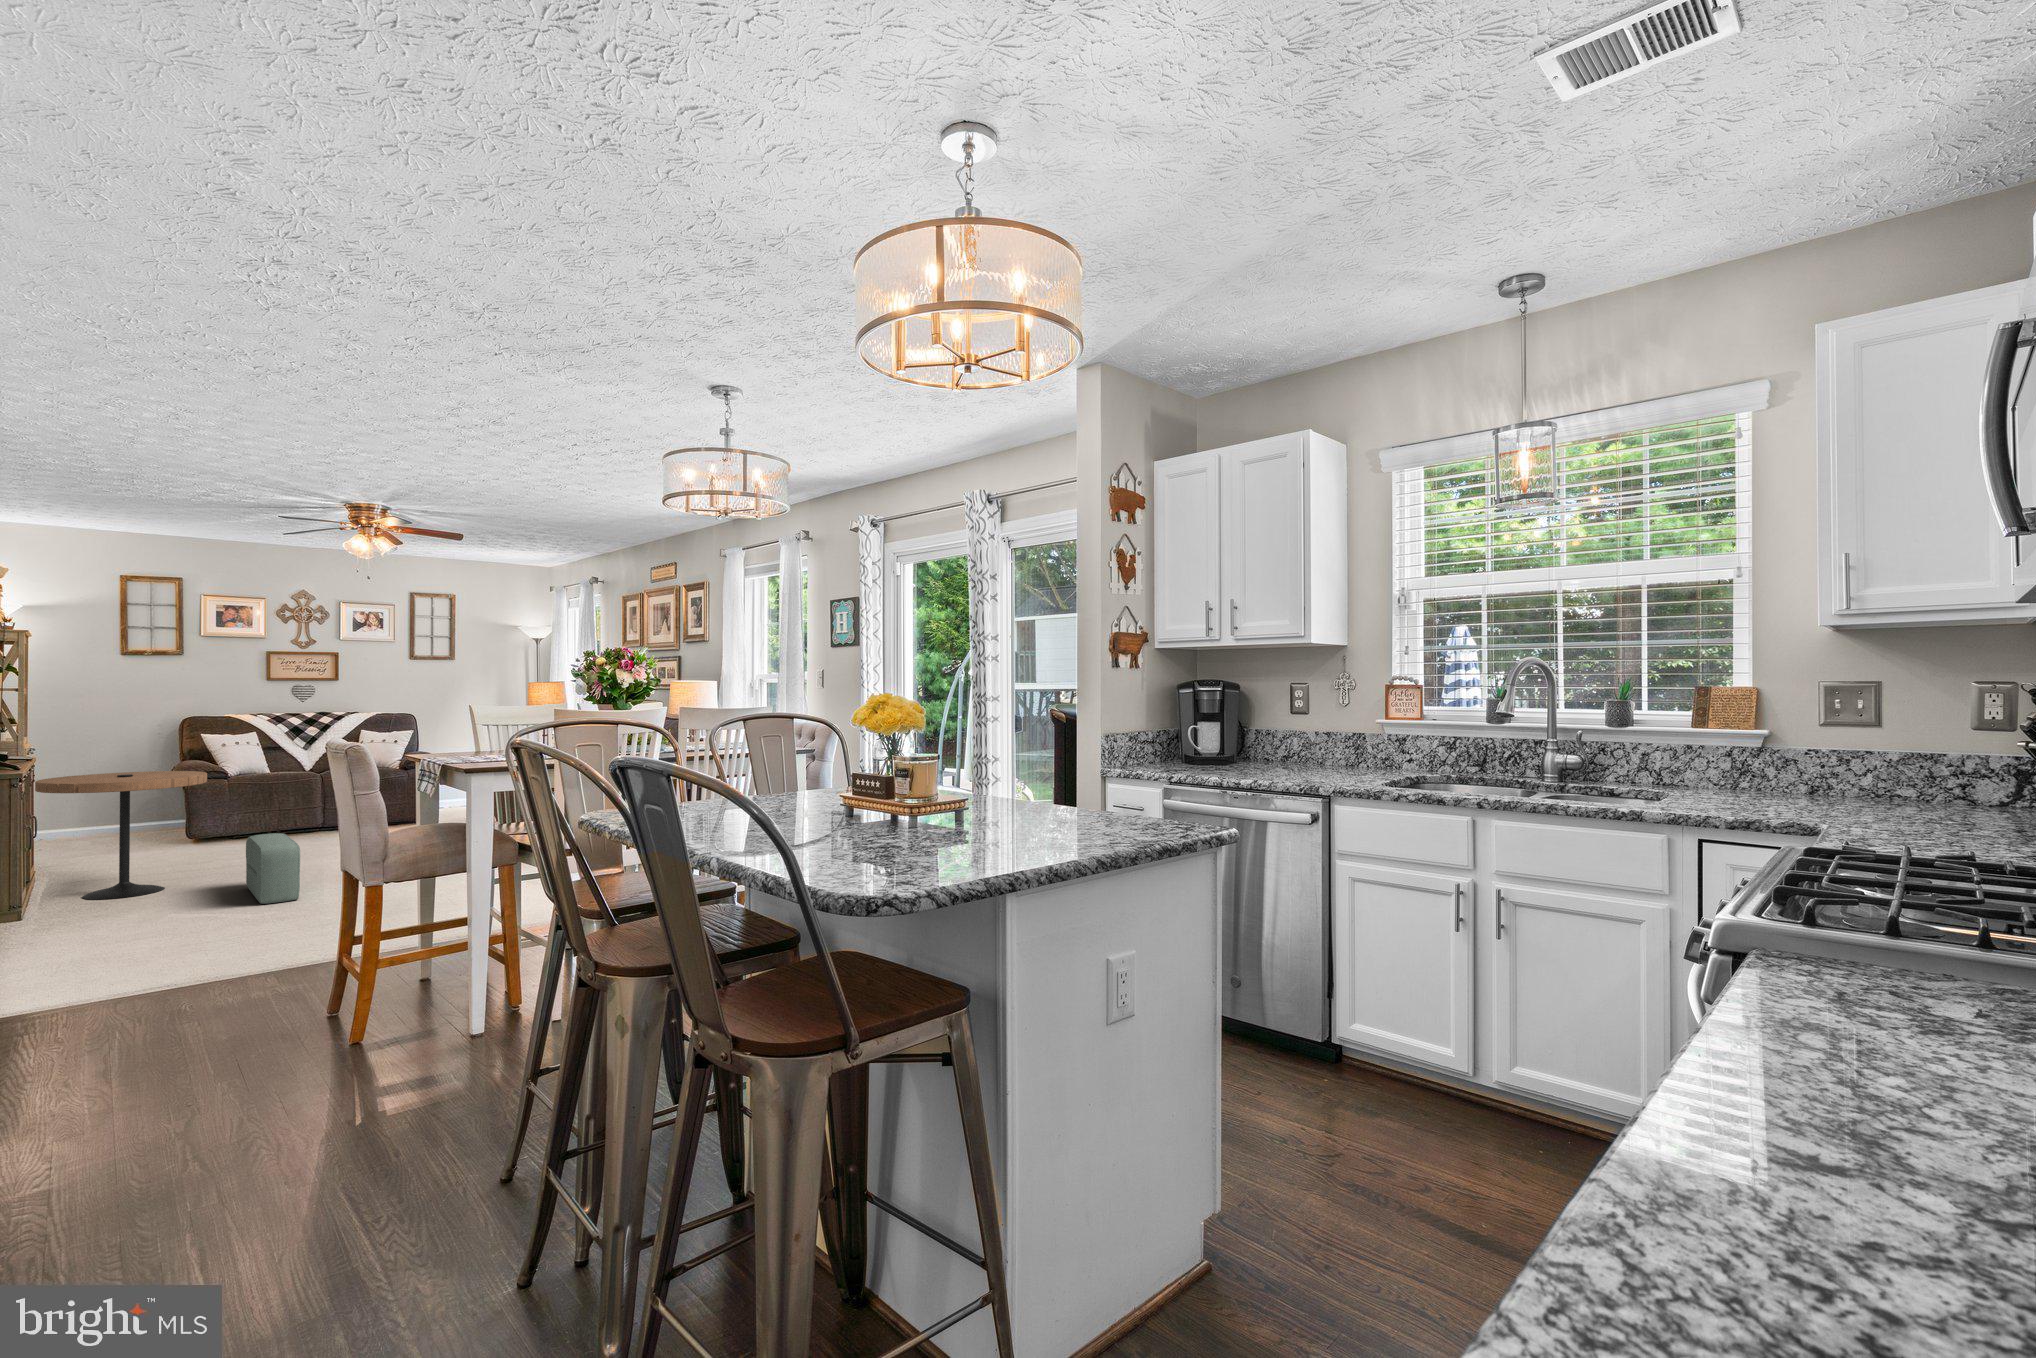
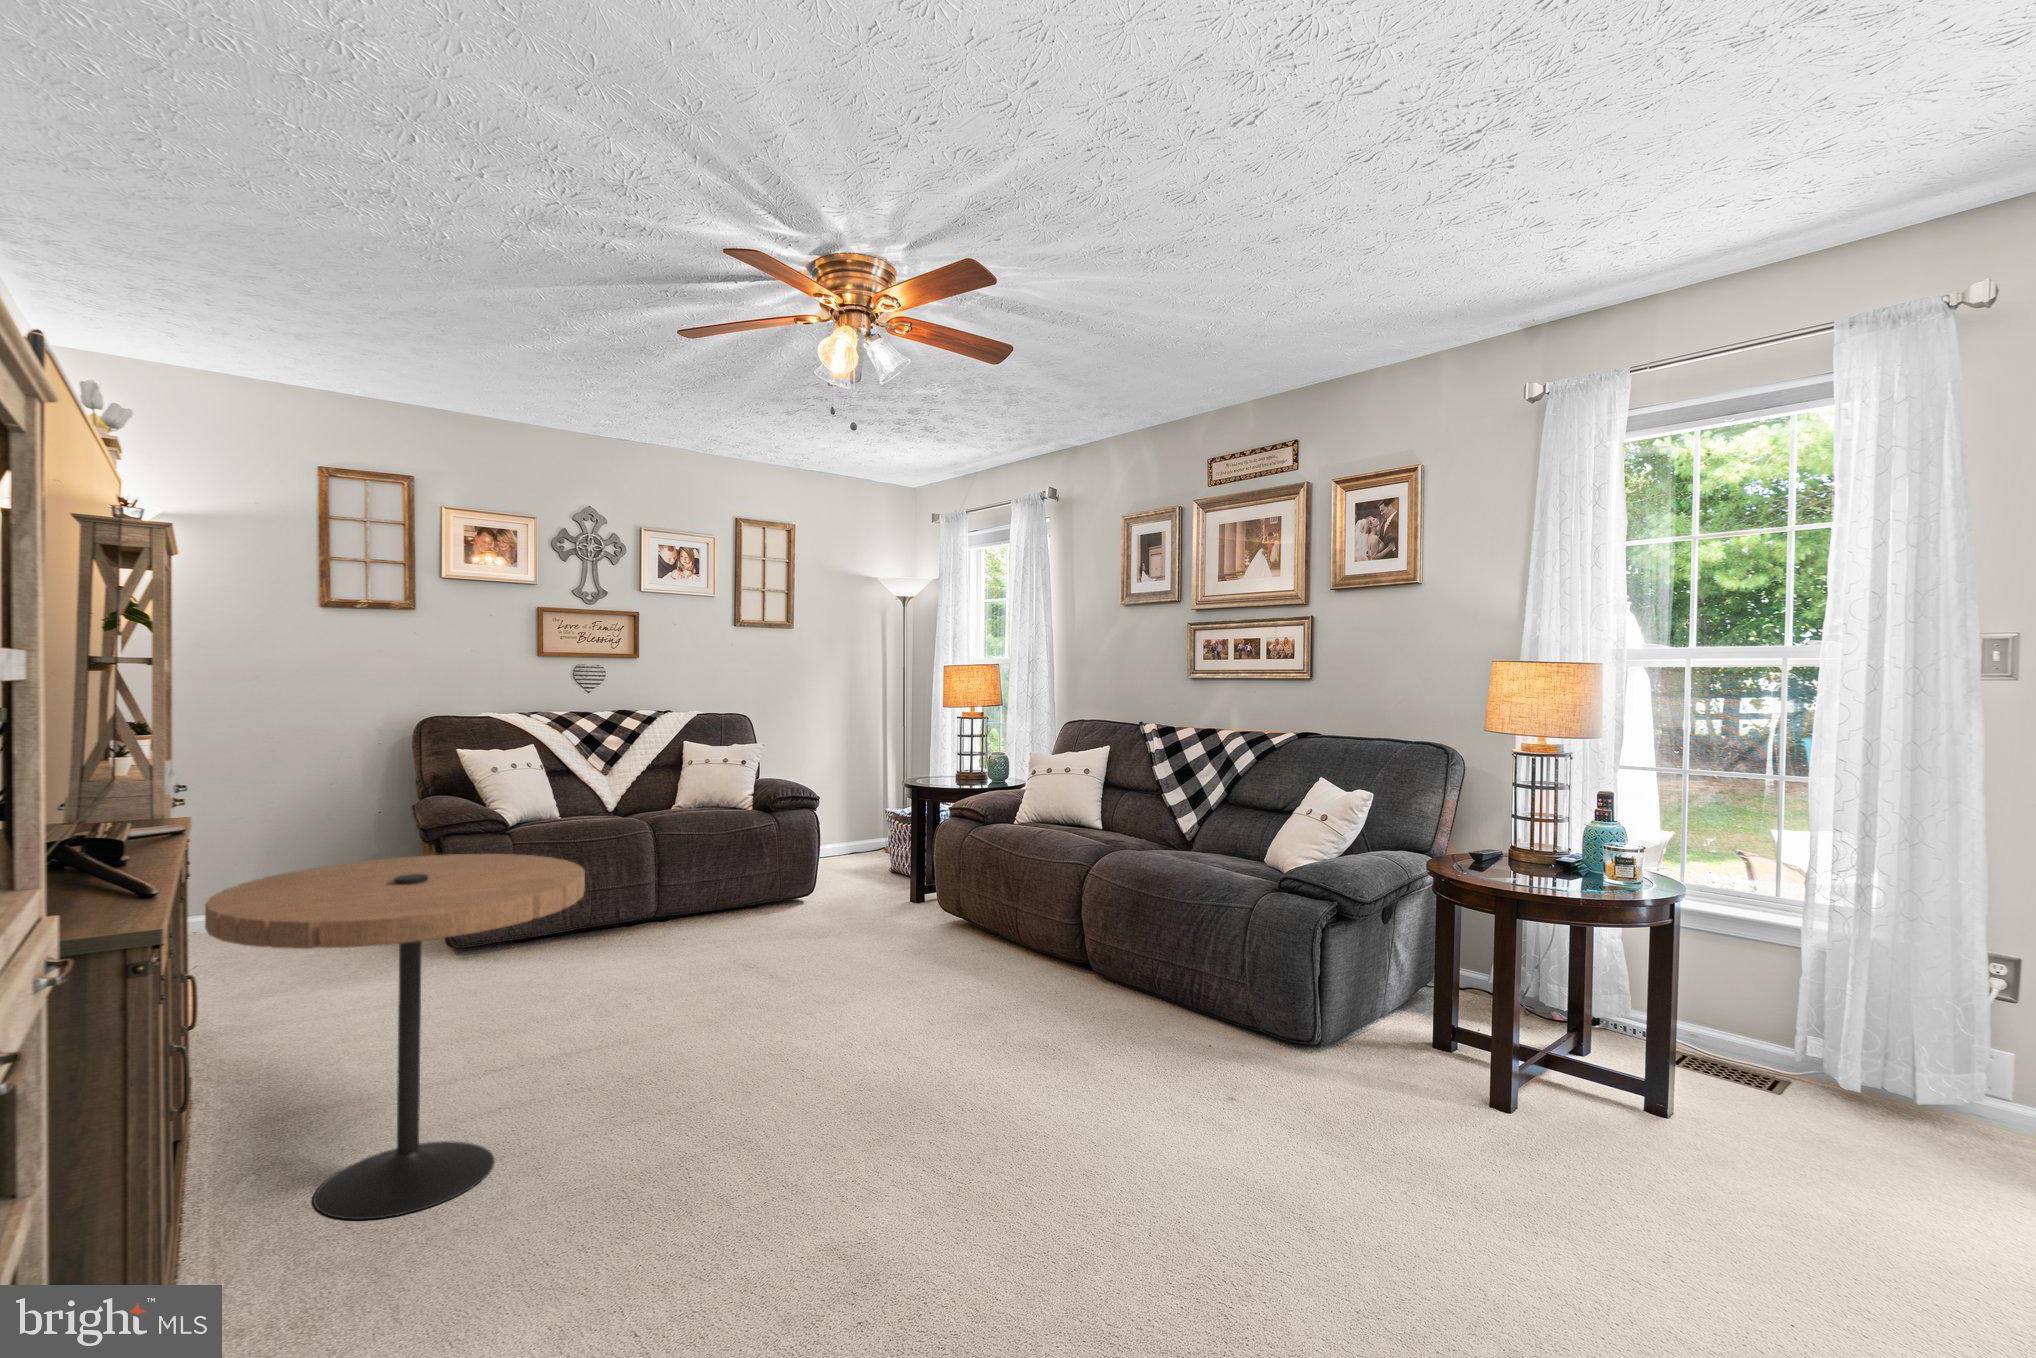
pouf: present [246,833,300,904] -> none [690,1023,889,1283]

